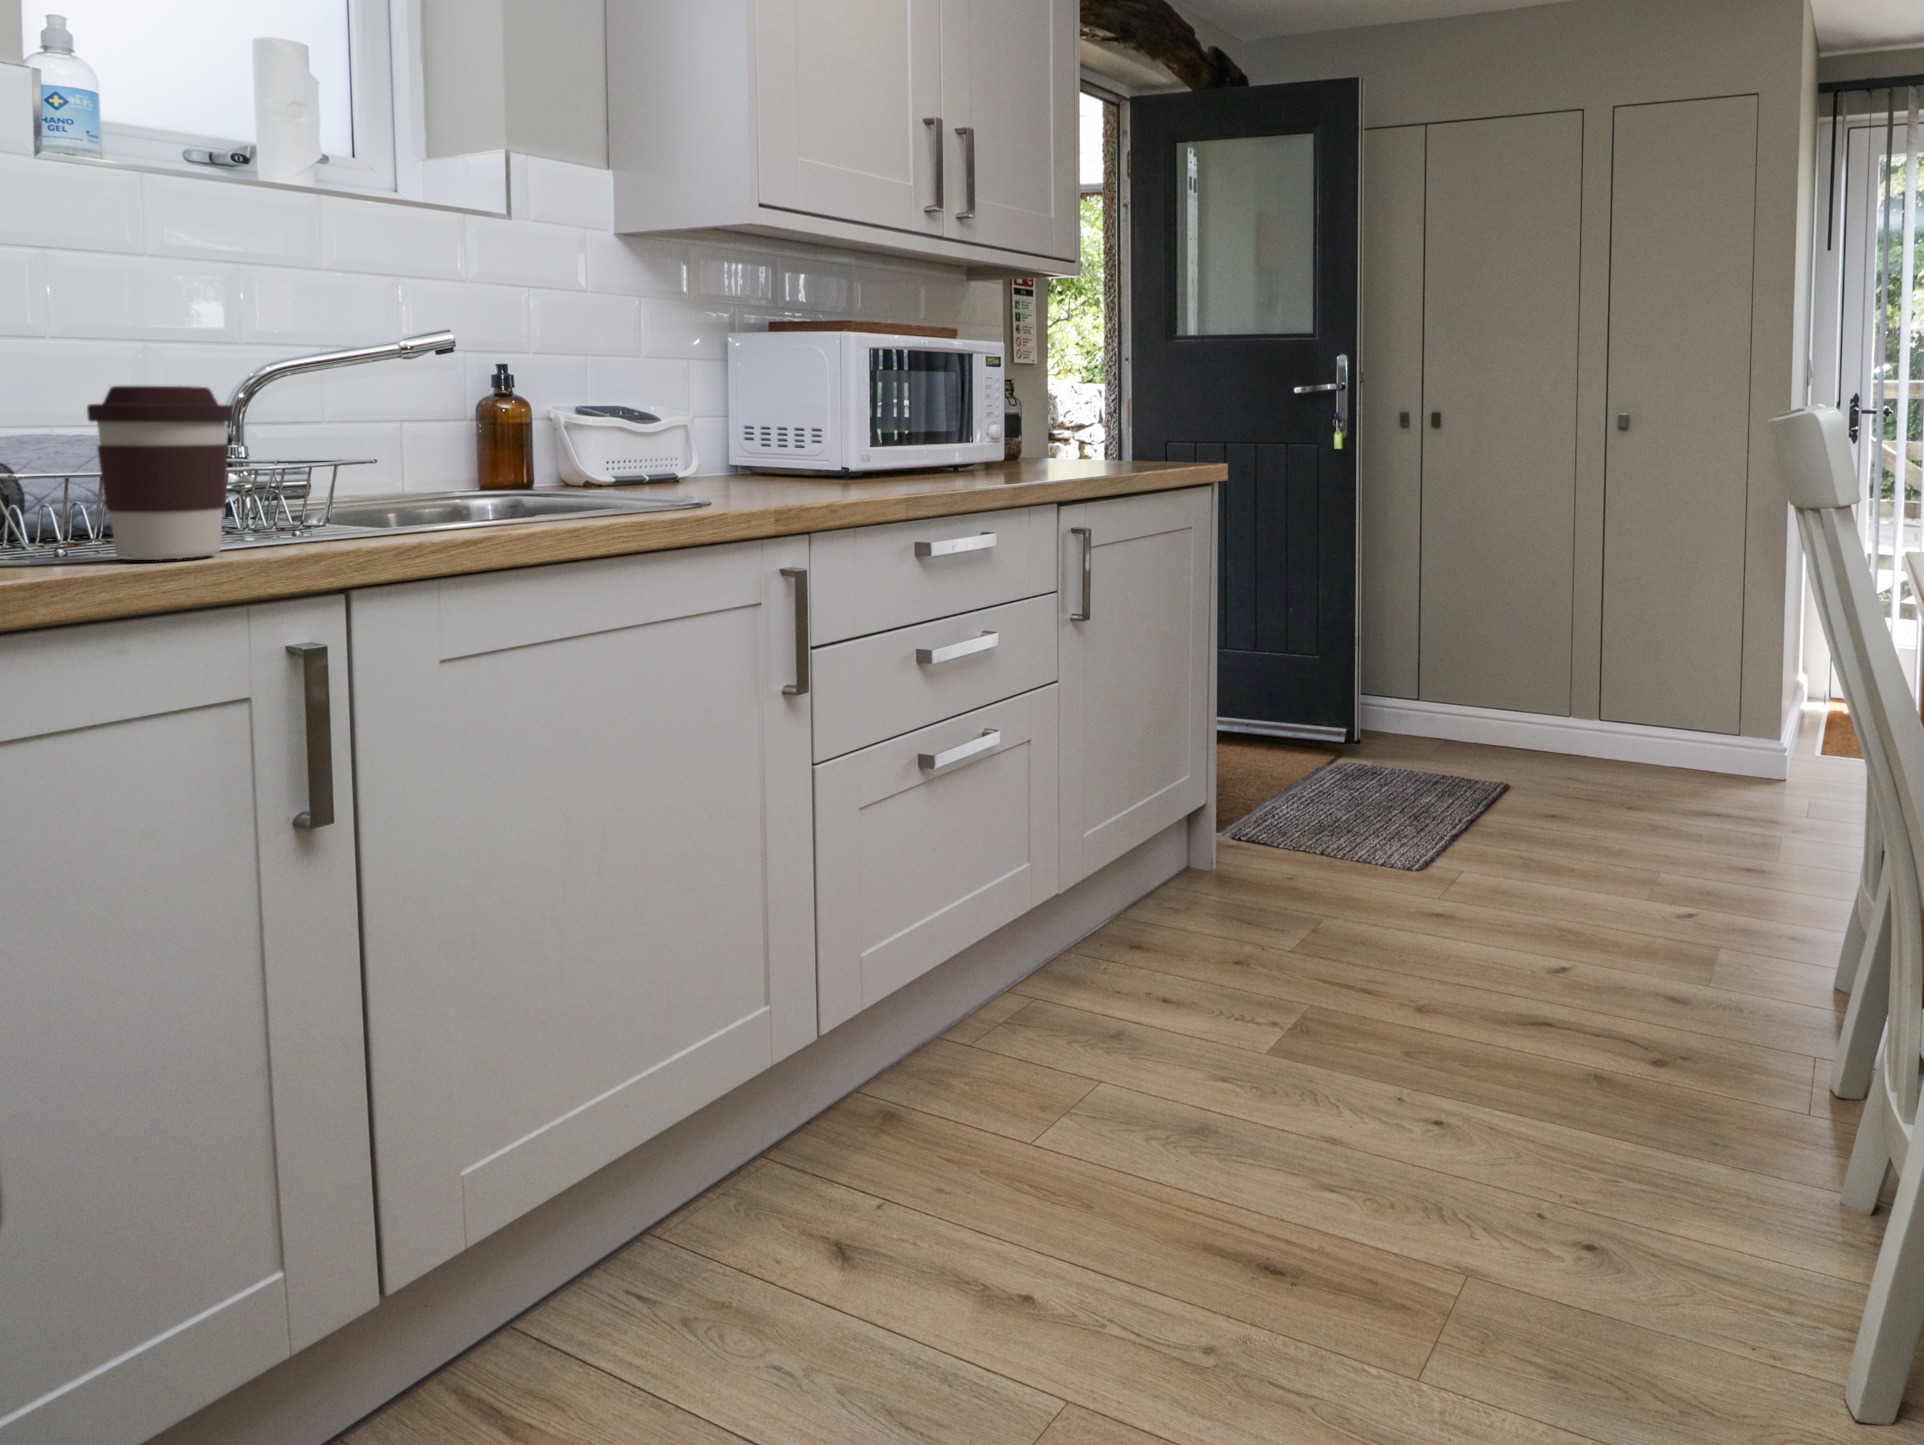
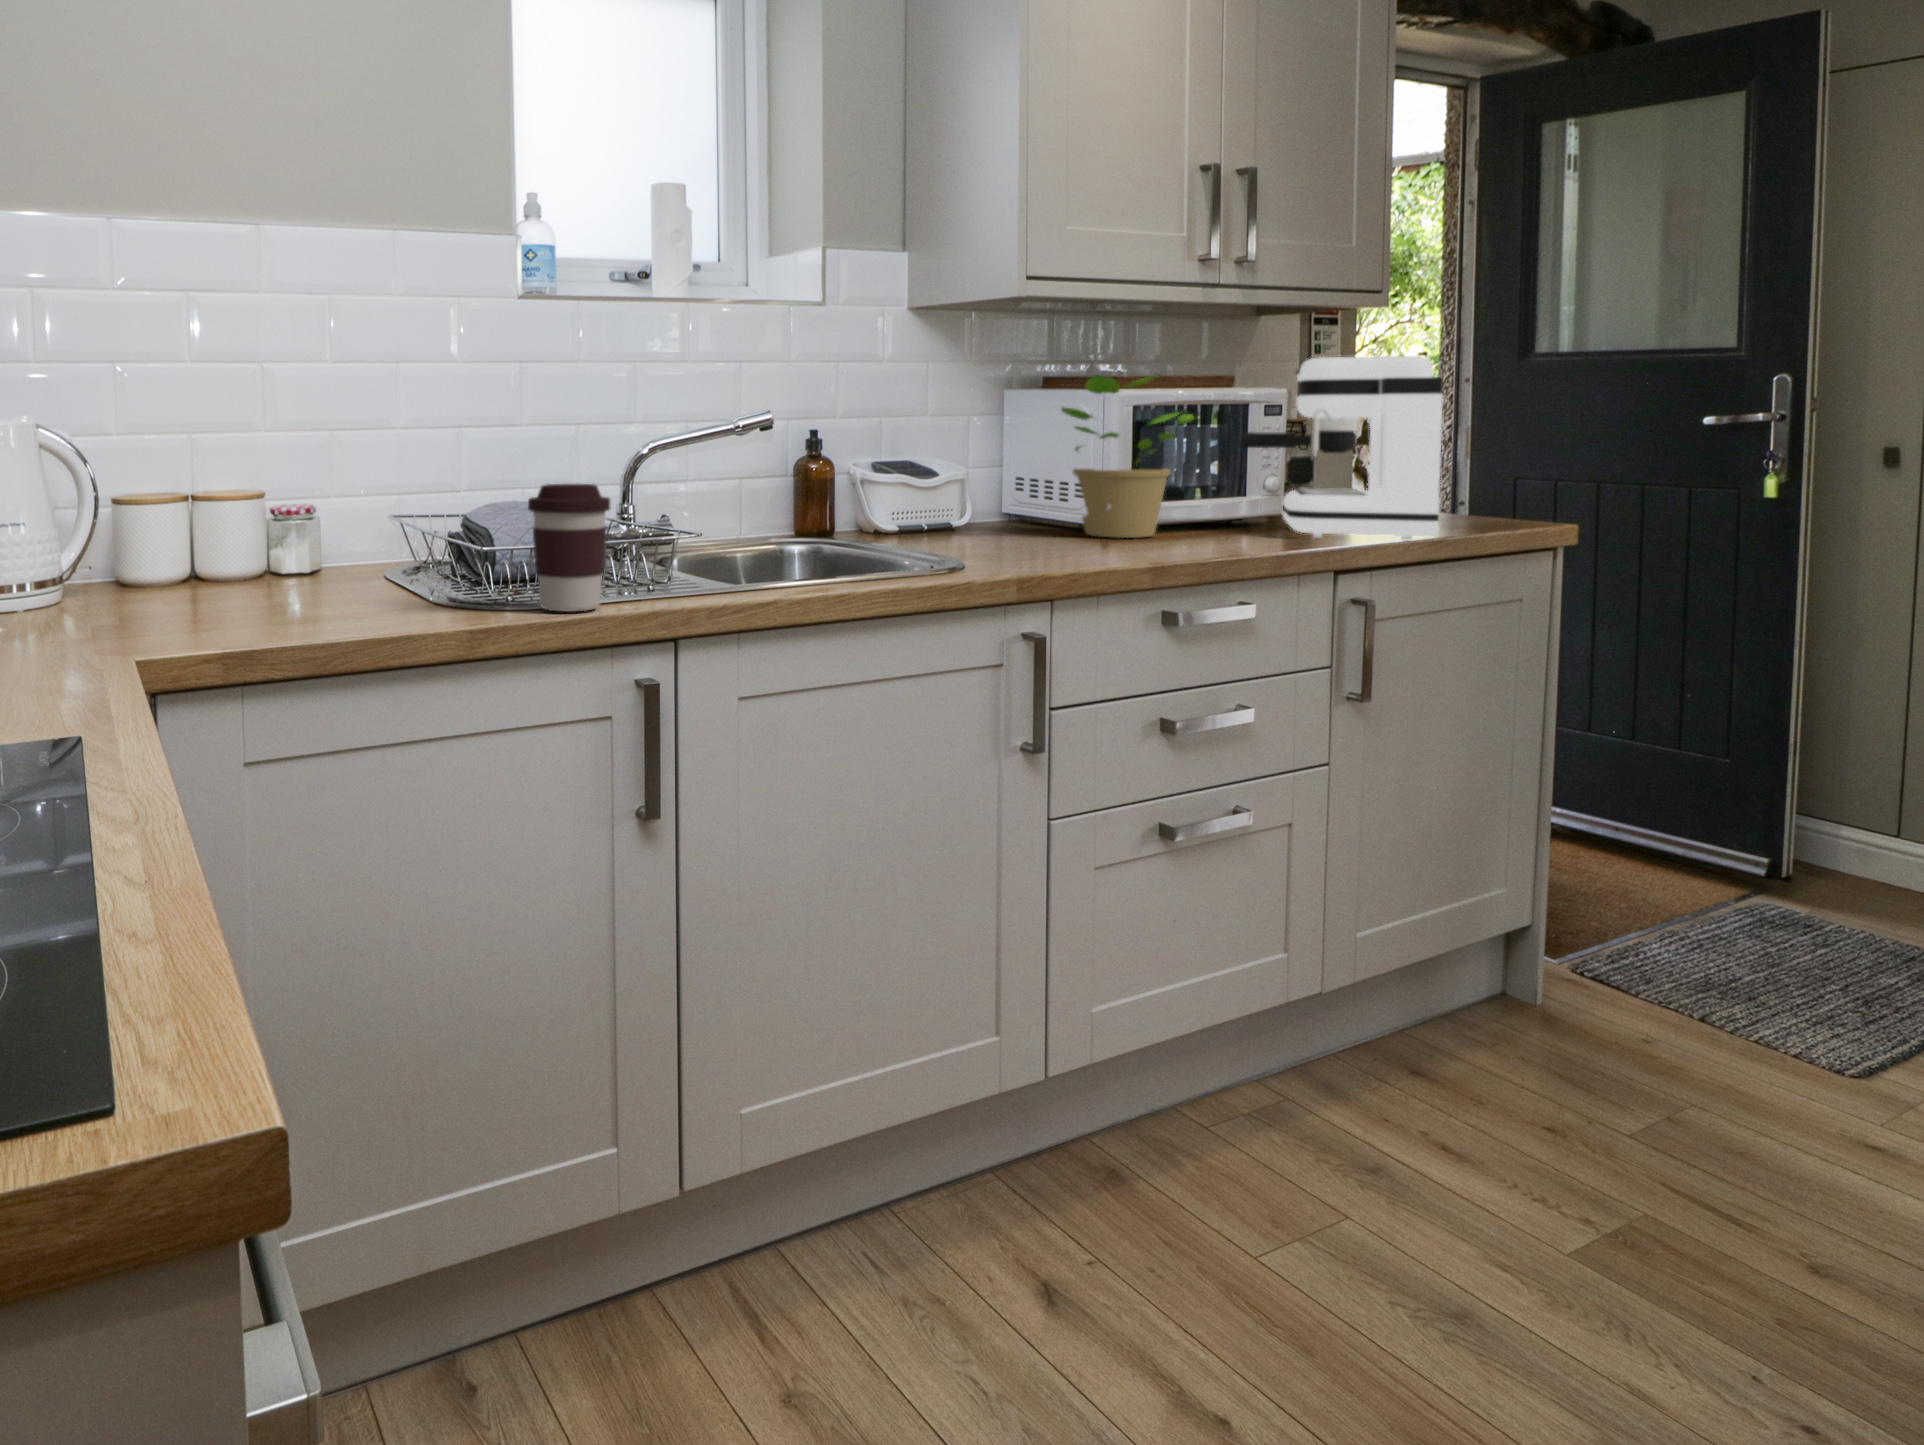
coffee maker: none [966,310,1137,476] -> present [1240,356,1443,540]
potted plant: none [795,314,930,481] -> present [1062,375,1194,538]

